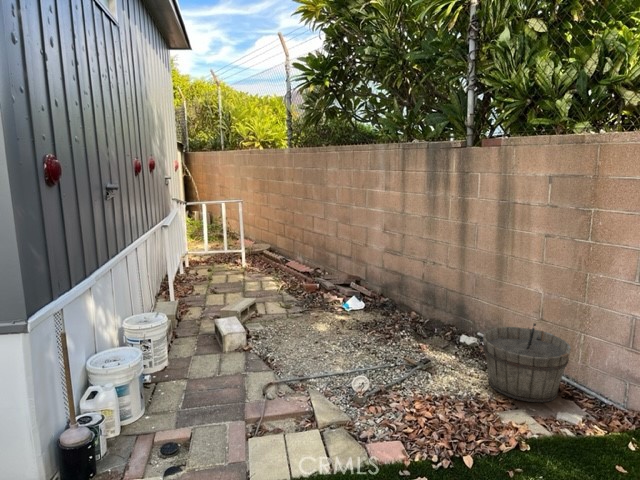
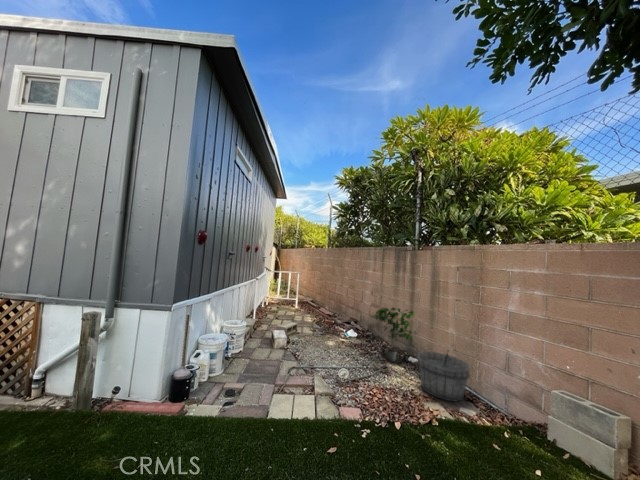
potted plant: none [396,257,473,347] -> present [373,308,416,362]

